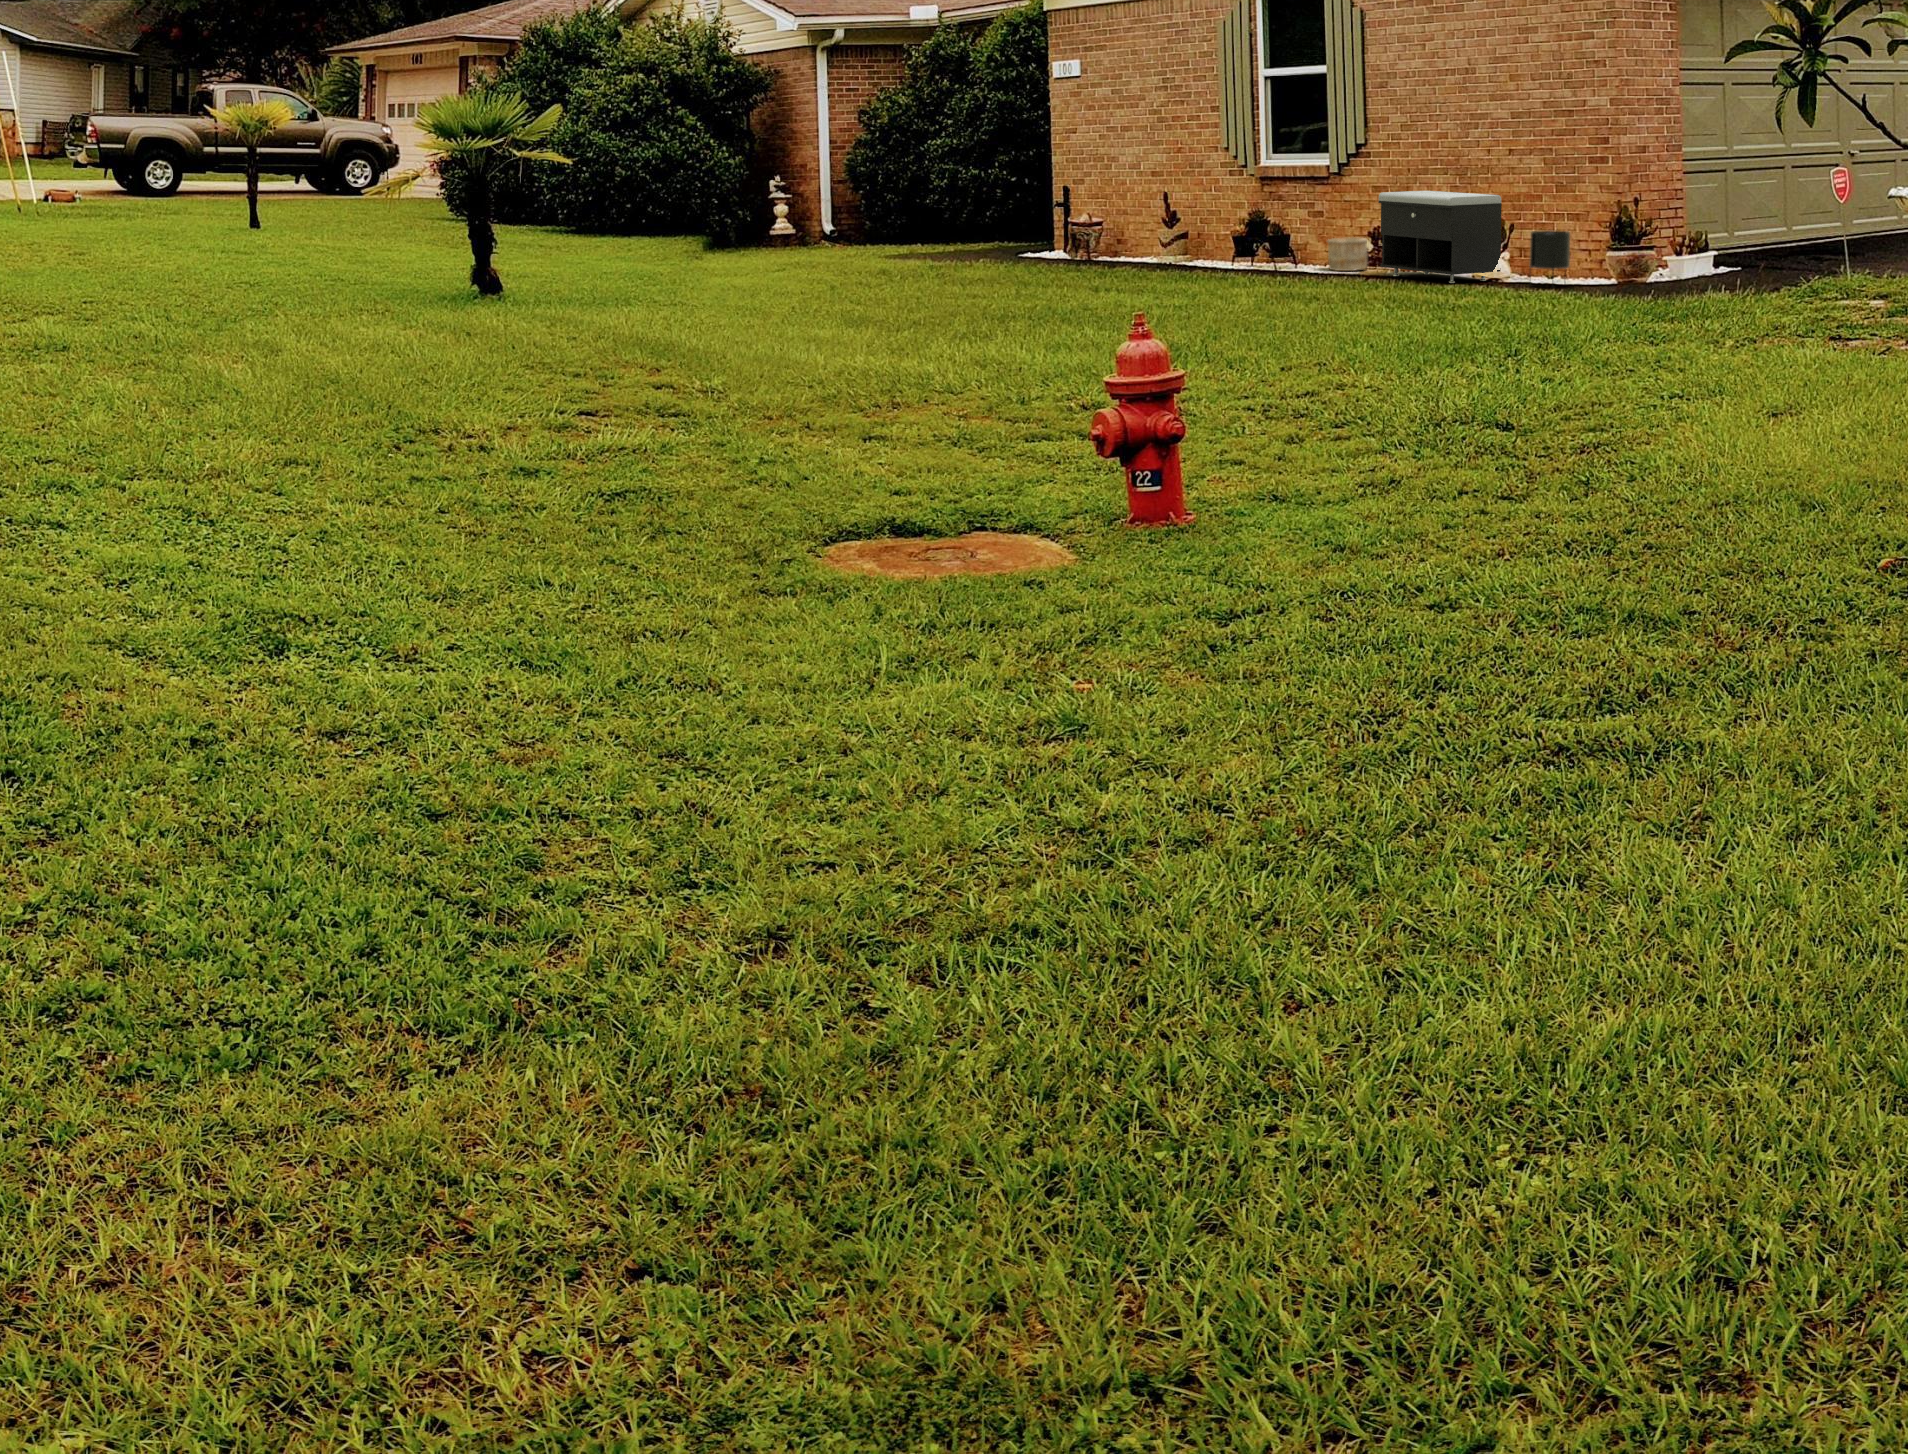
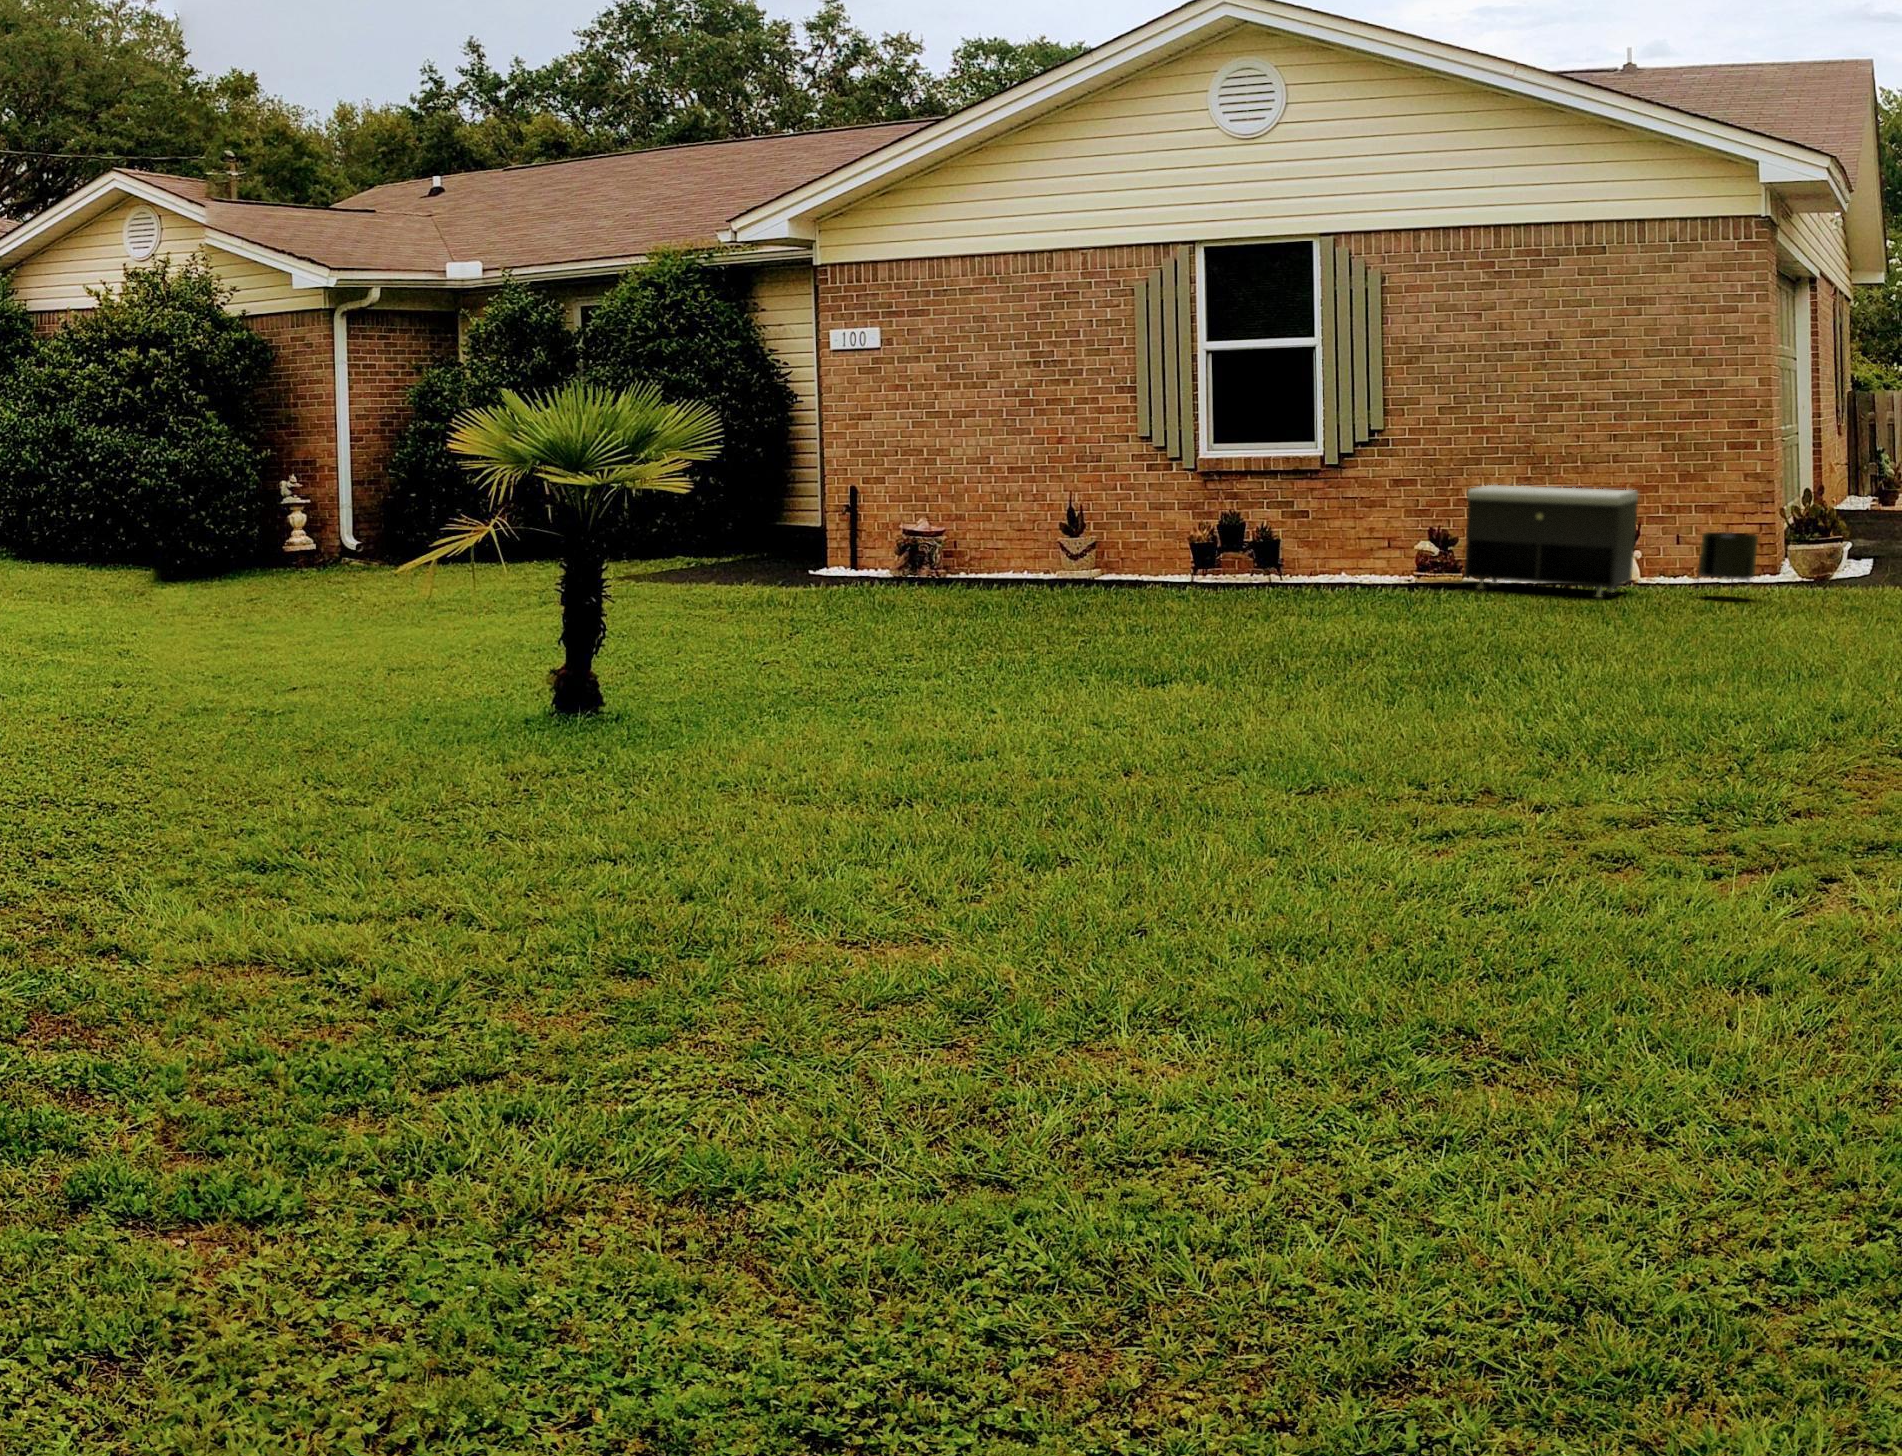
wooden bucket: present [1328,237,1367,271] -> none [1357,542,1412,583]

